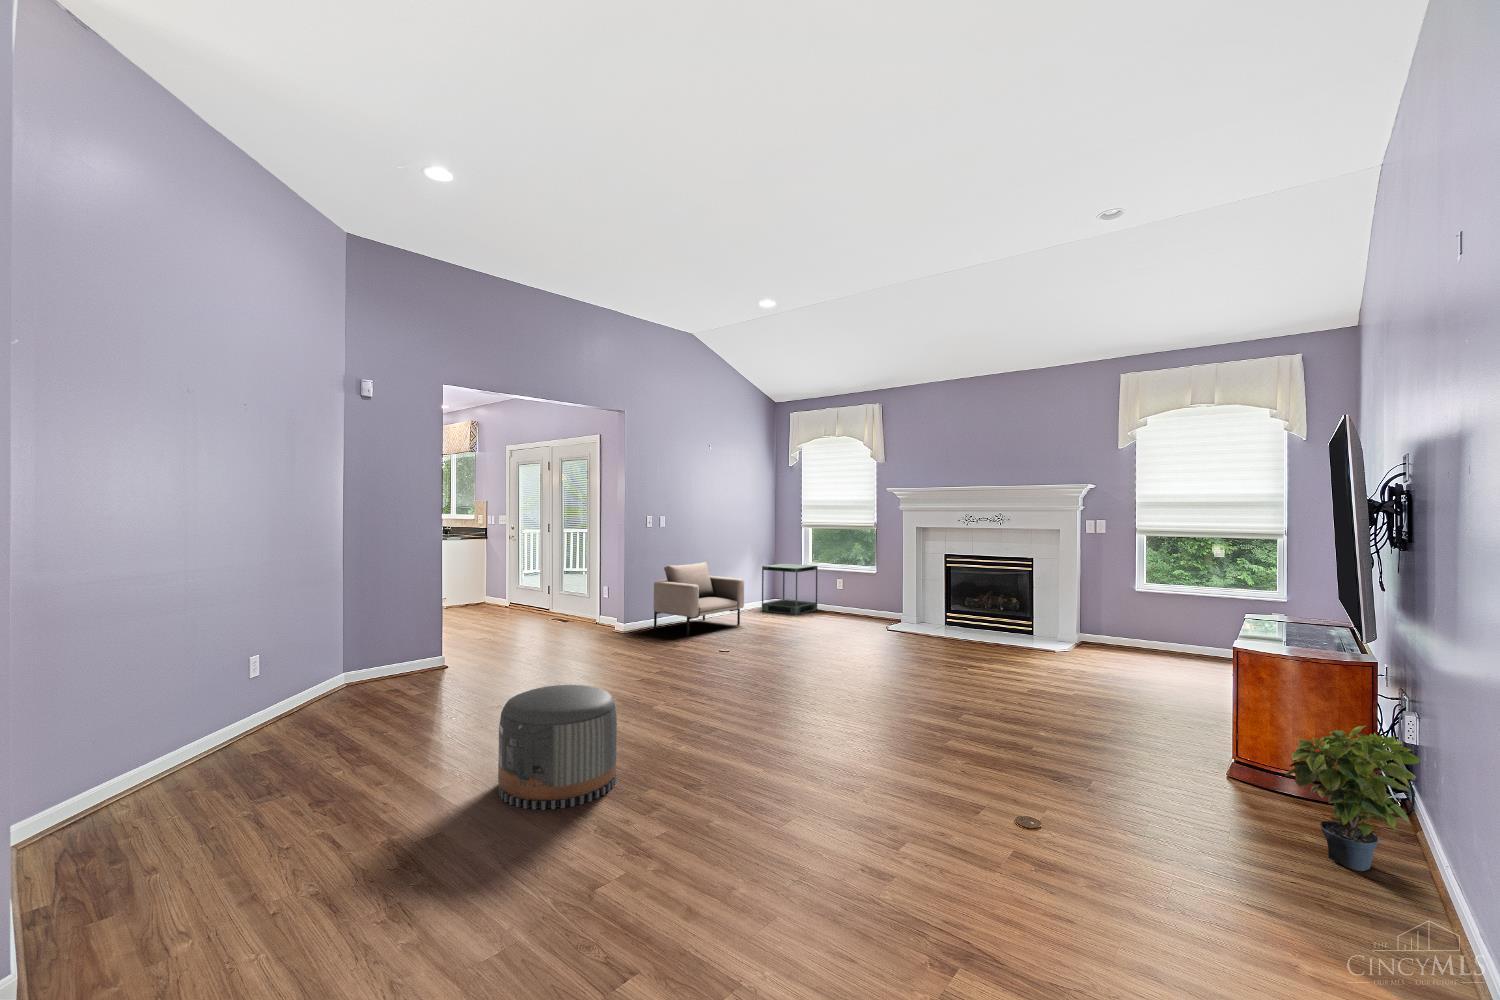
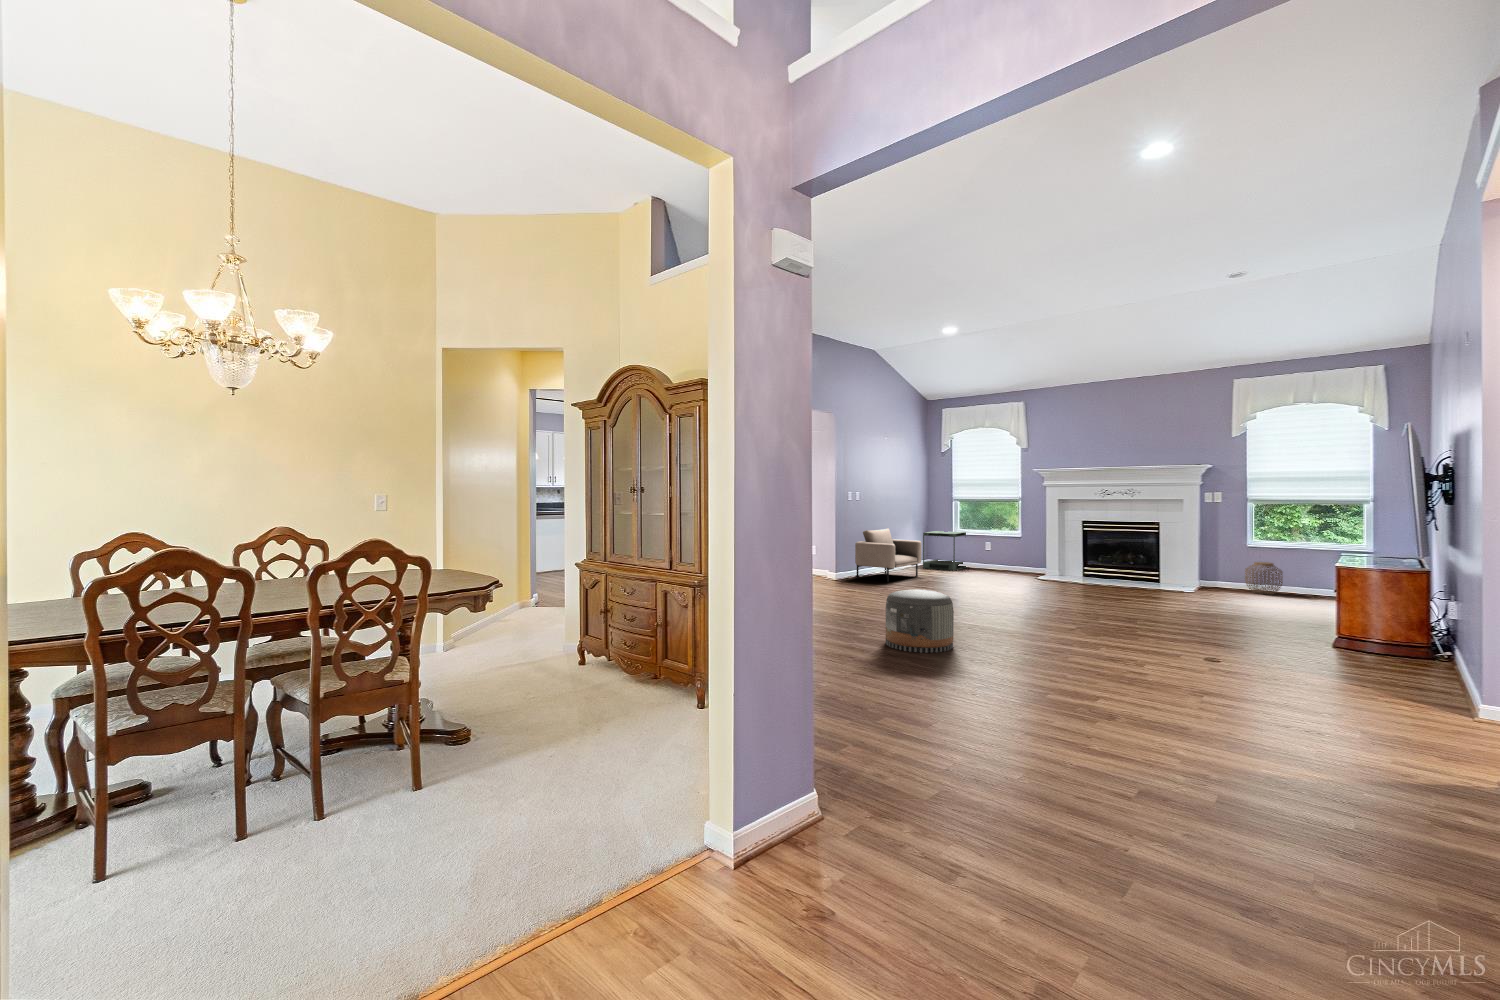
woven basket: none [1133,612,1179,656] -> present [1245,562,1283,594]
potted plant: present [1285,726,1421,871] -> none [1372,597,1452,676]

